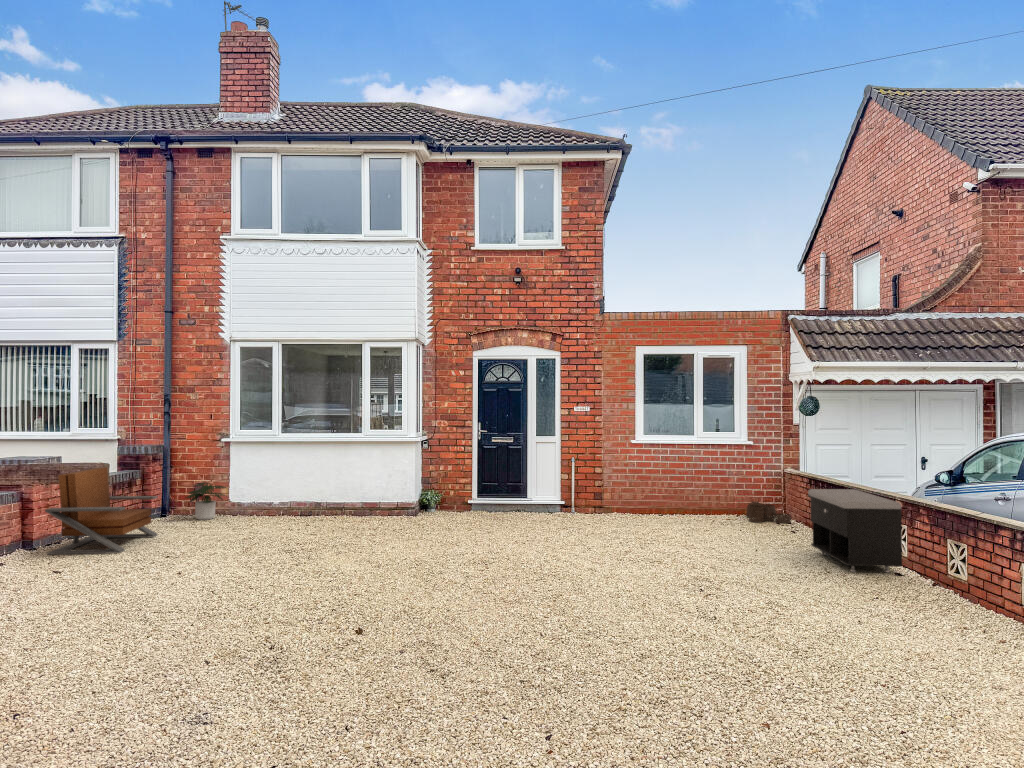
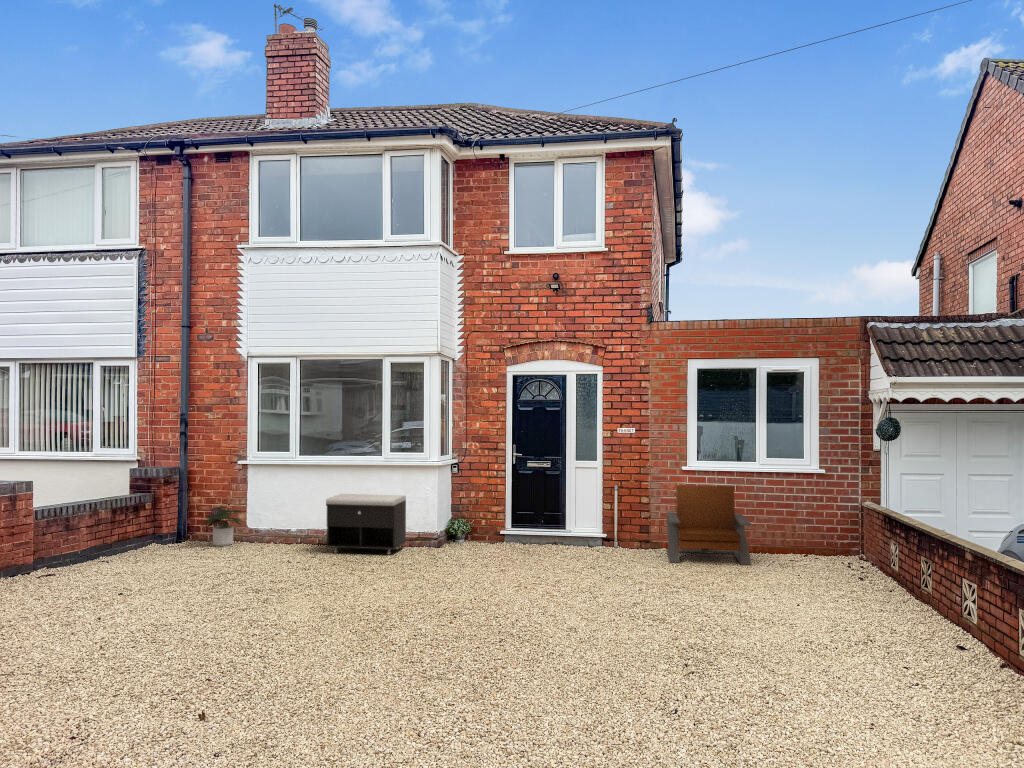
lounge chair: present [45,467,158,555] -> present [666,485,751,565]
storage bench: present [808,489,902,572] -> present [326,494,406,554]
woven basket: present [747,501,791,523] -> none [816,537,867,566]

